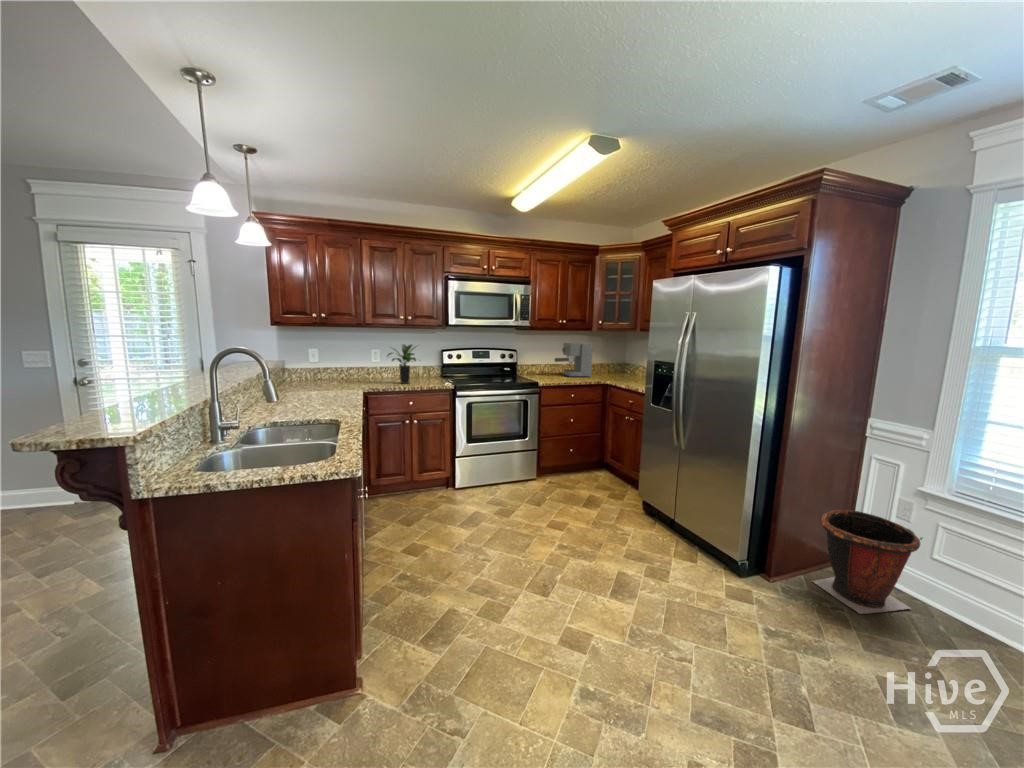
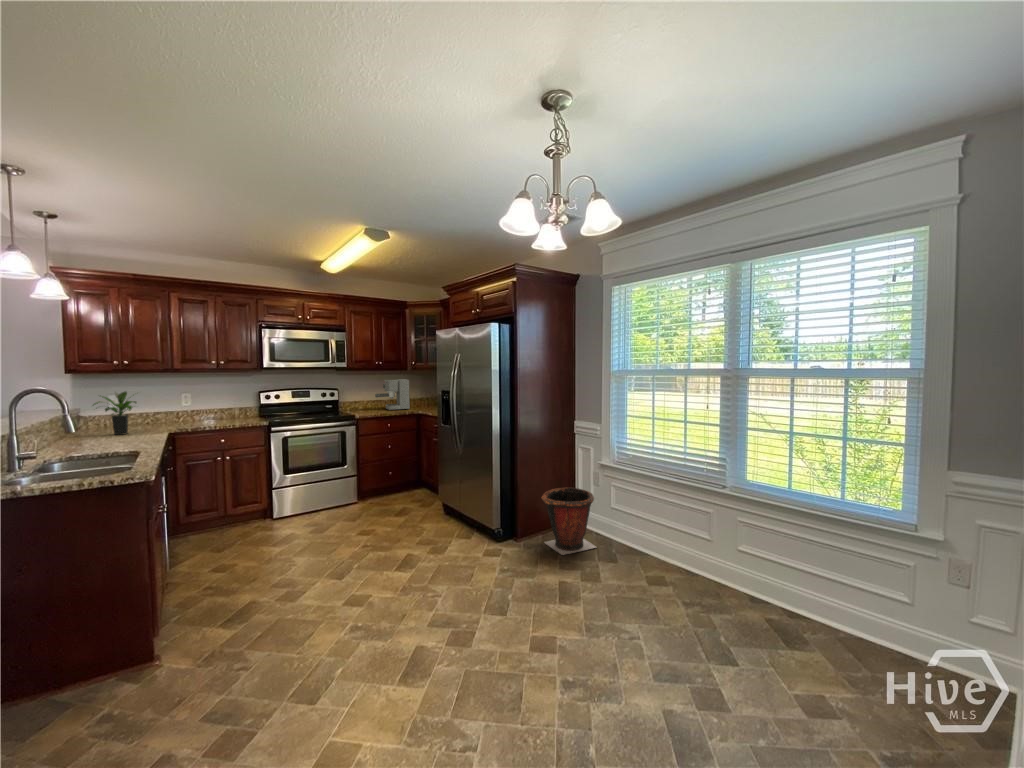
potted plant: present [387,344,416,384] -> present [93,392,136,435]

